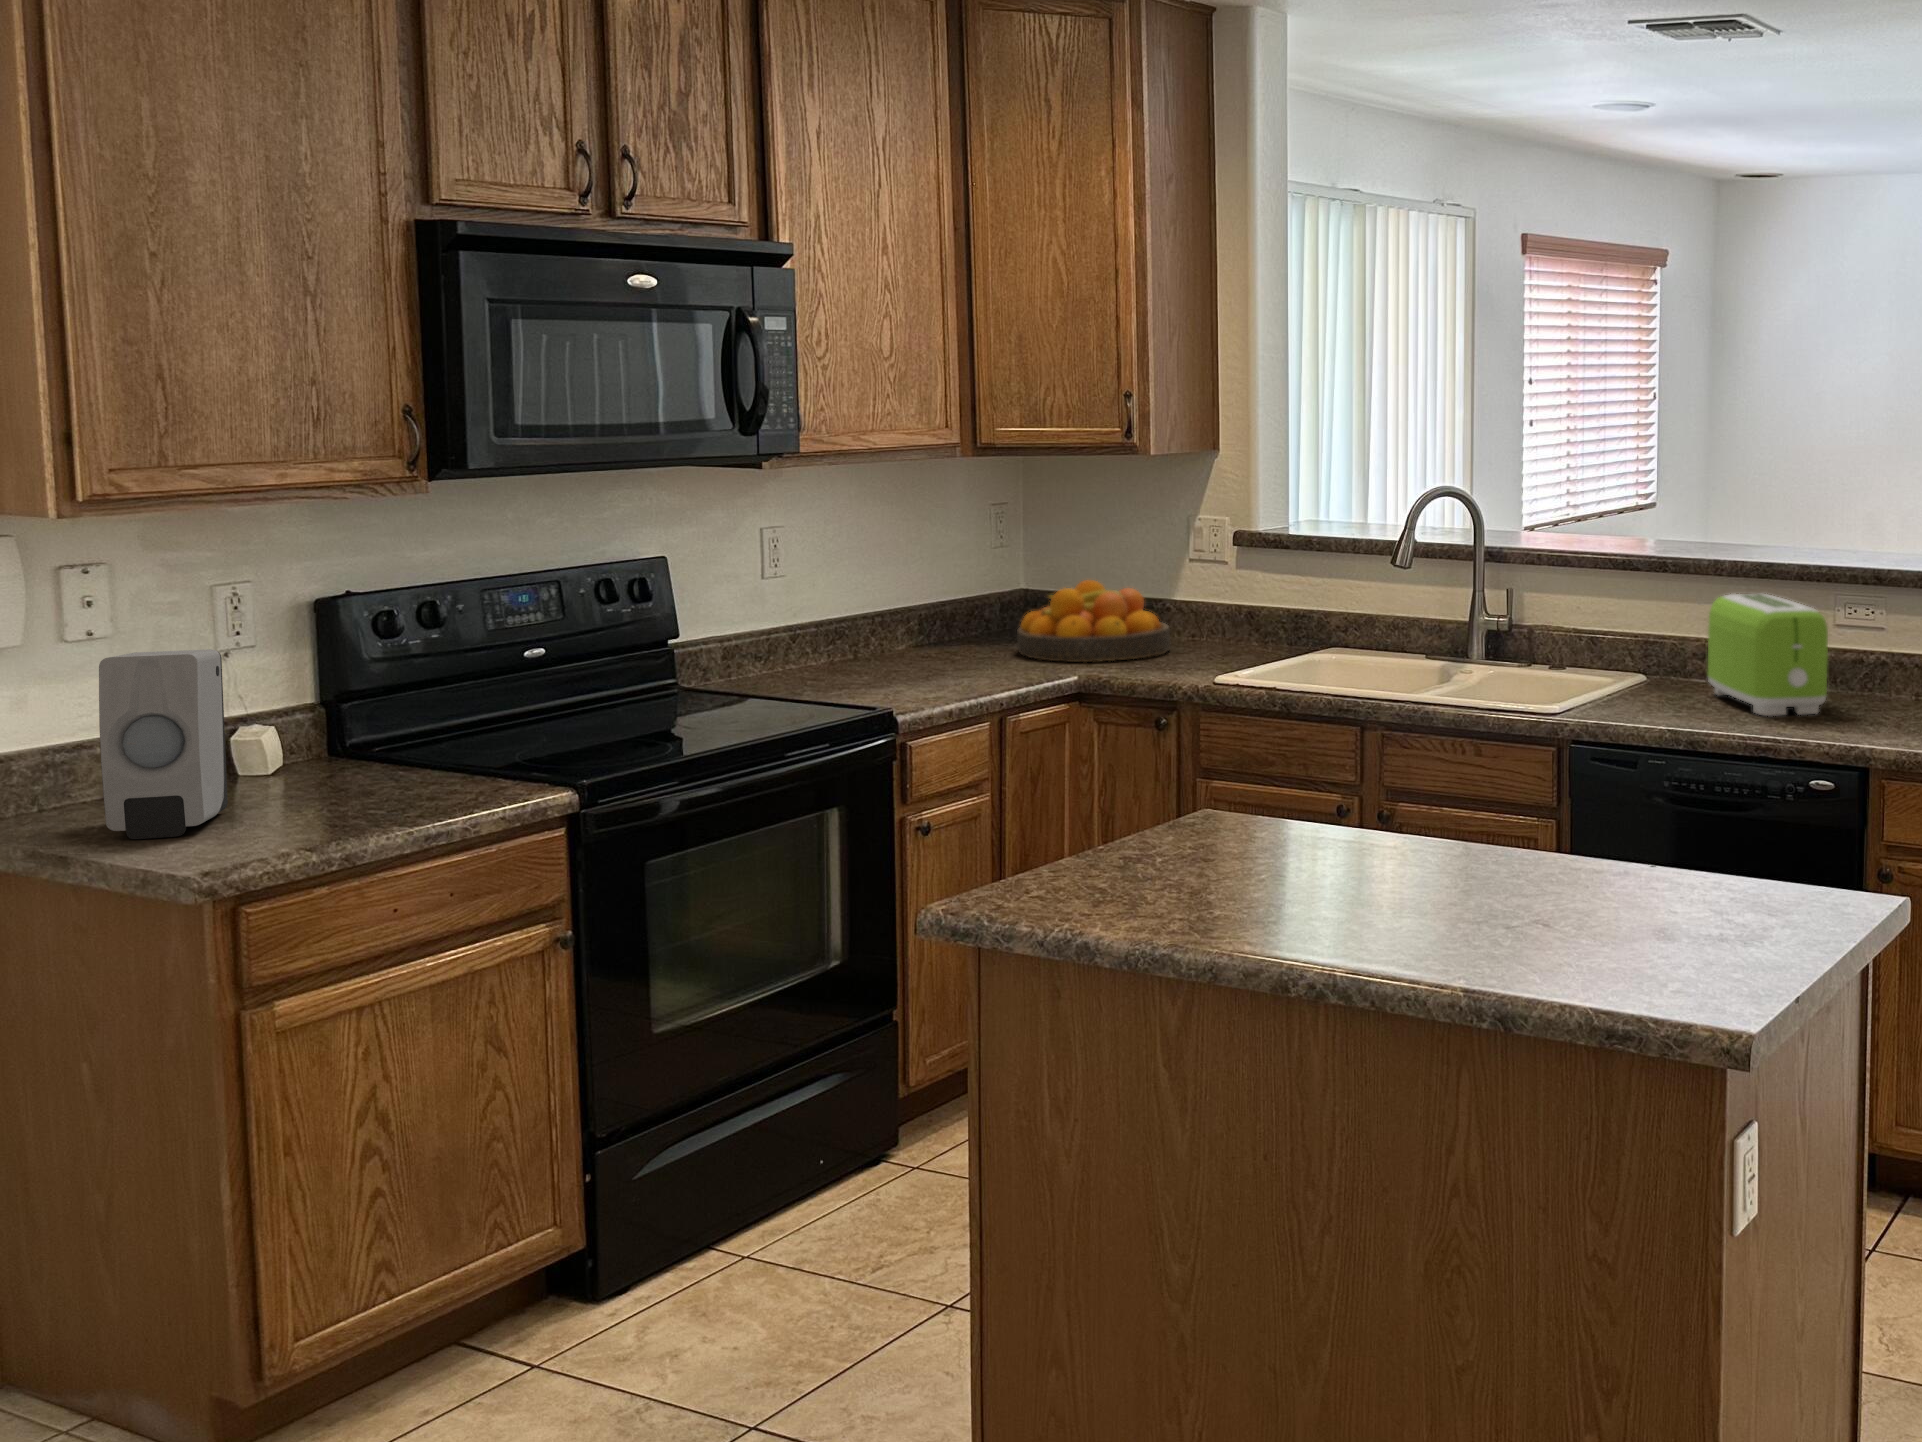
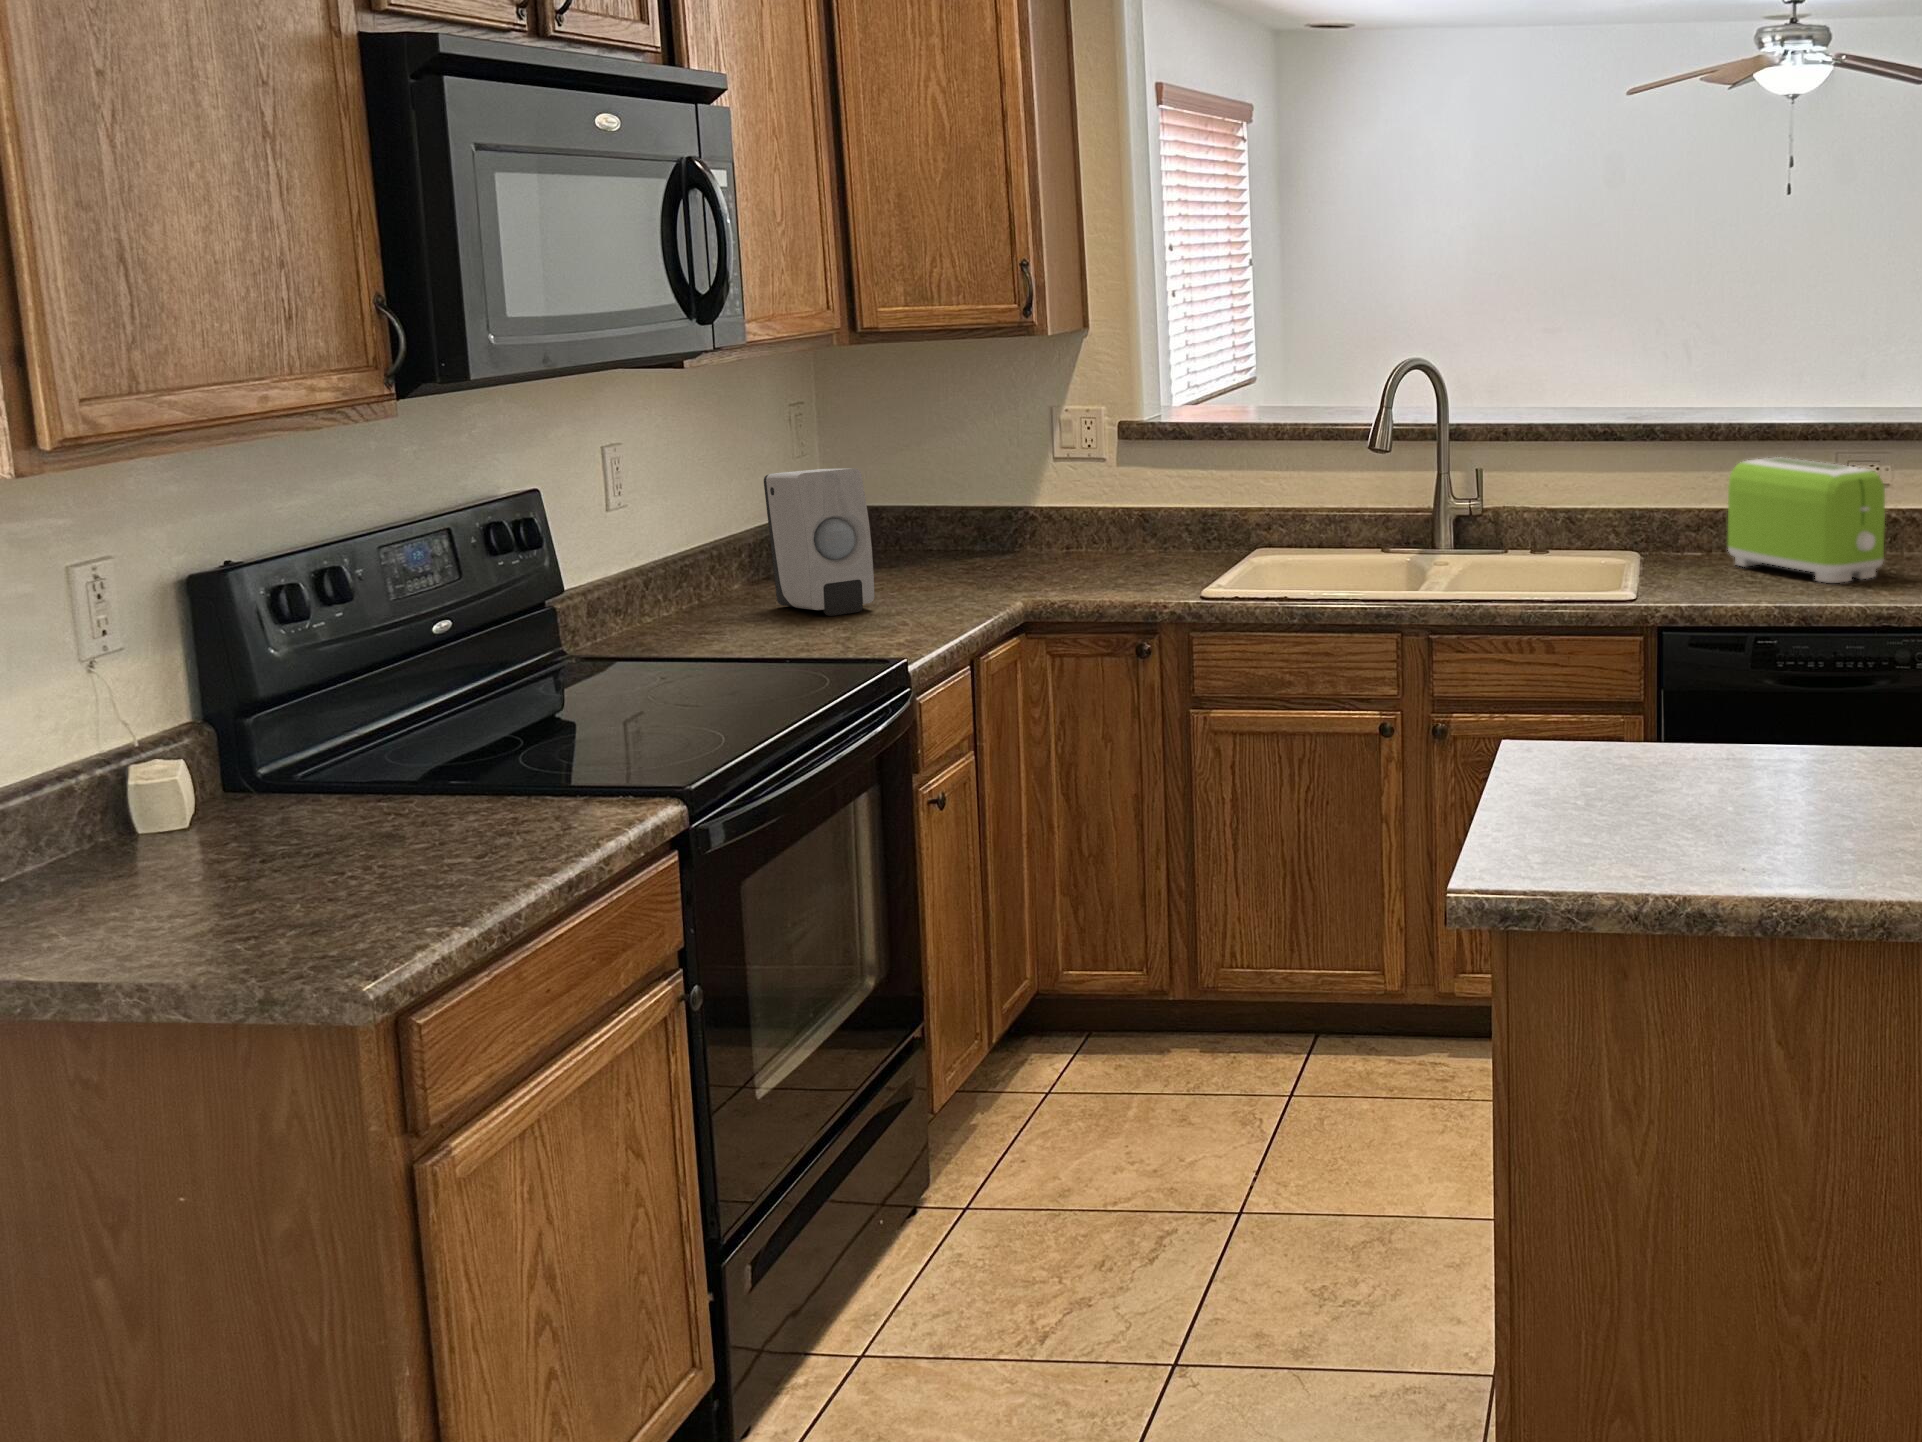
fruit bowl: present [1017,580,1170,662] -> none [886,489,1070,588]
soap dispenser: present [99,649,228,839] -> present [764,468,874,616]

